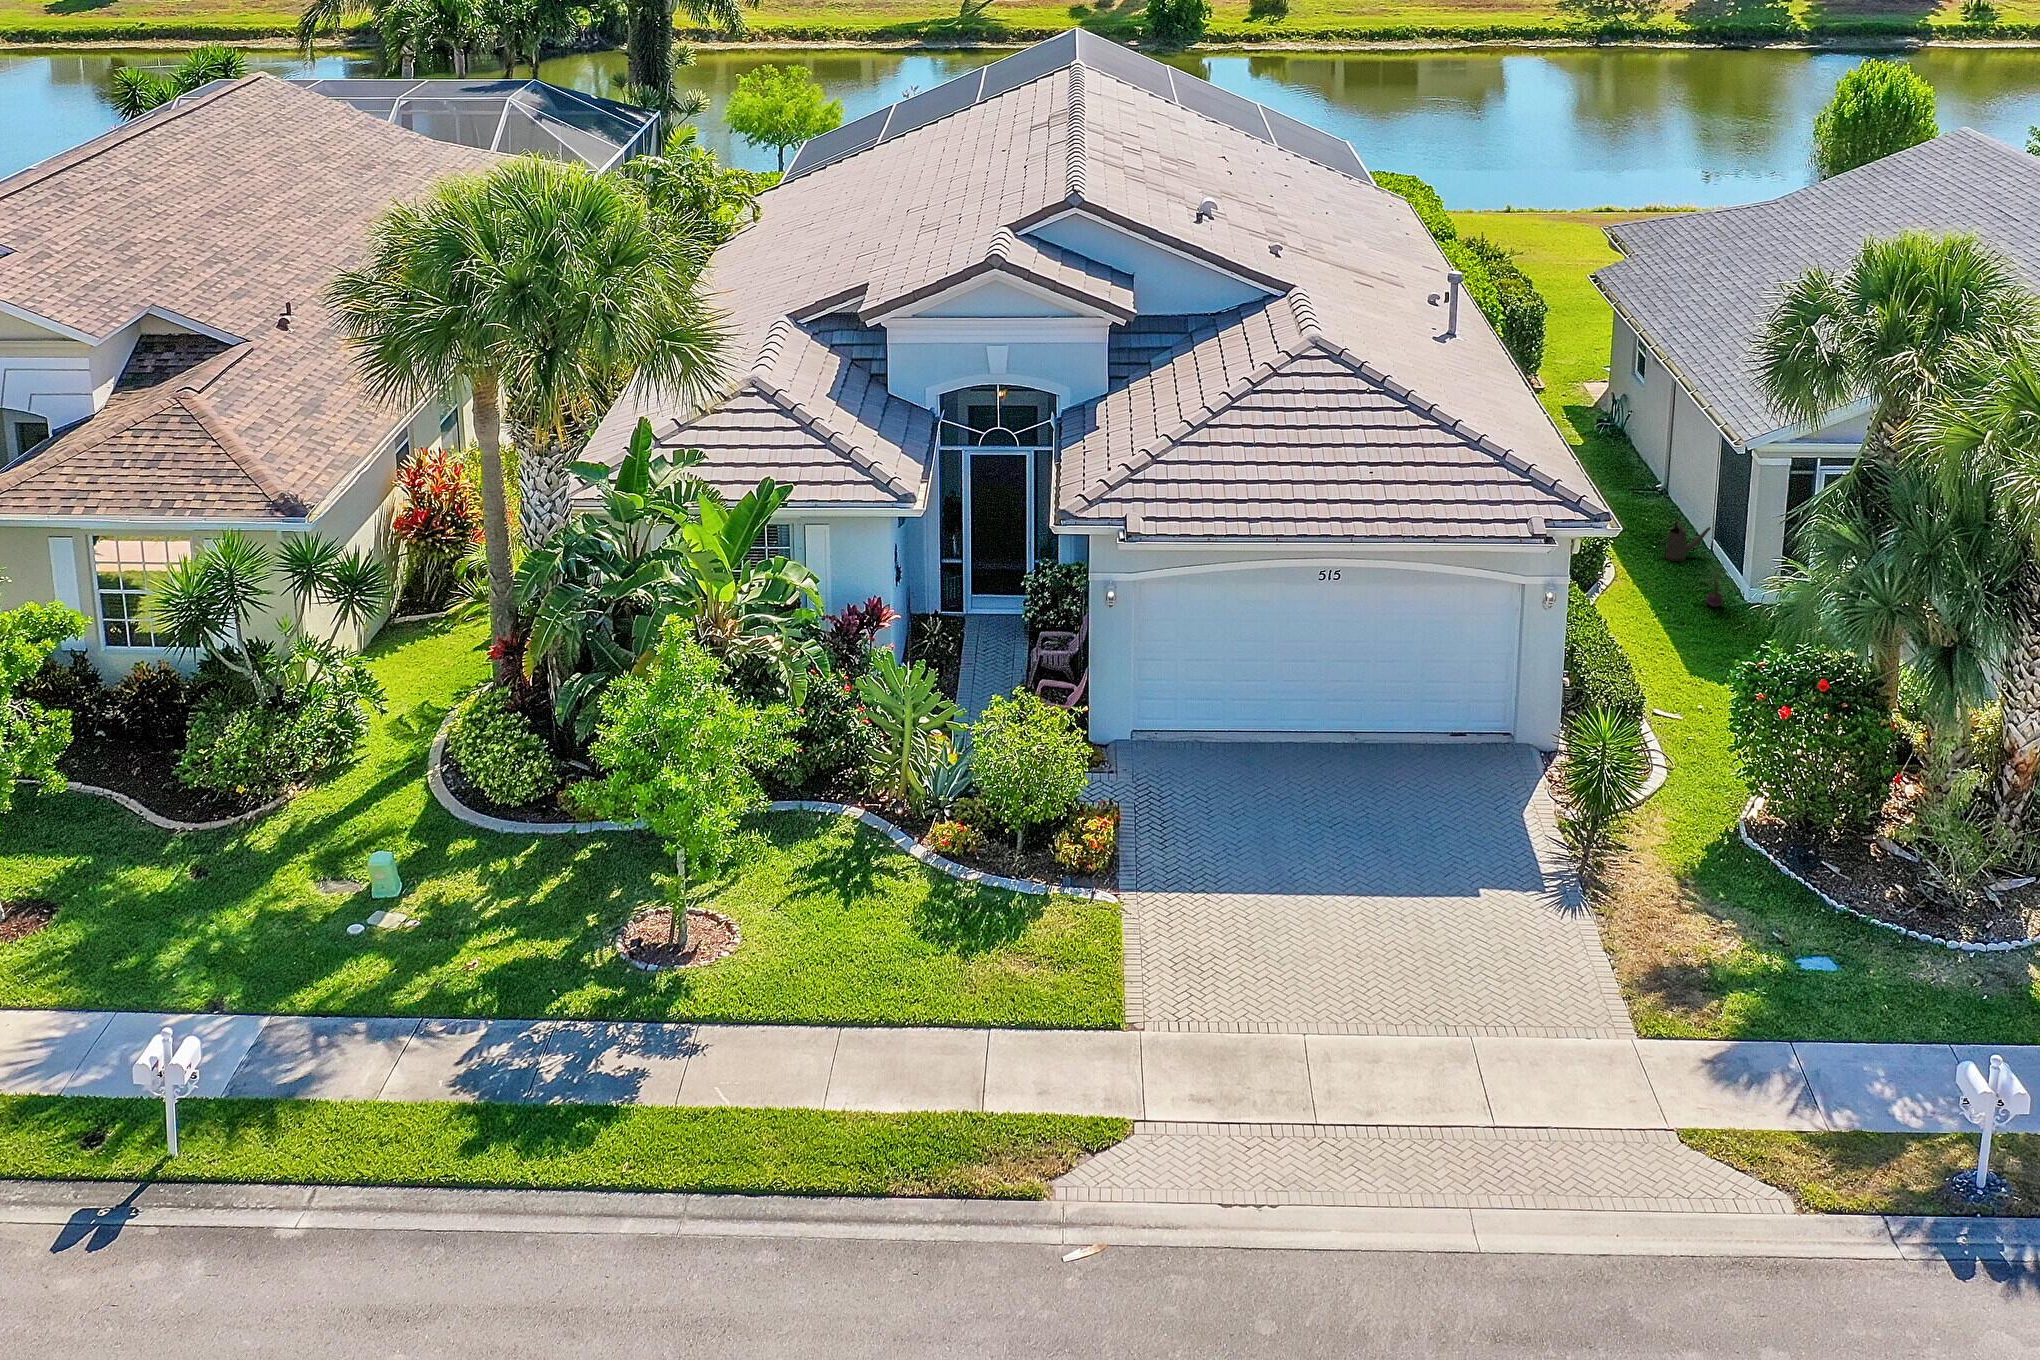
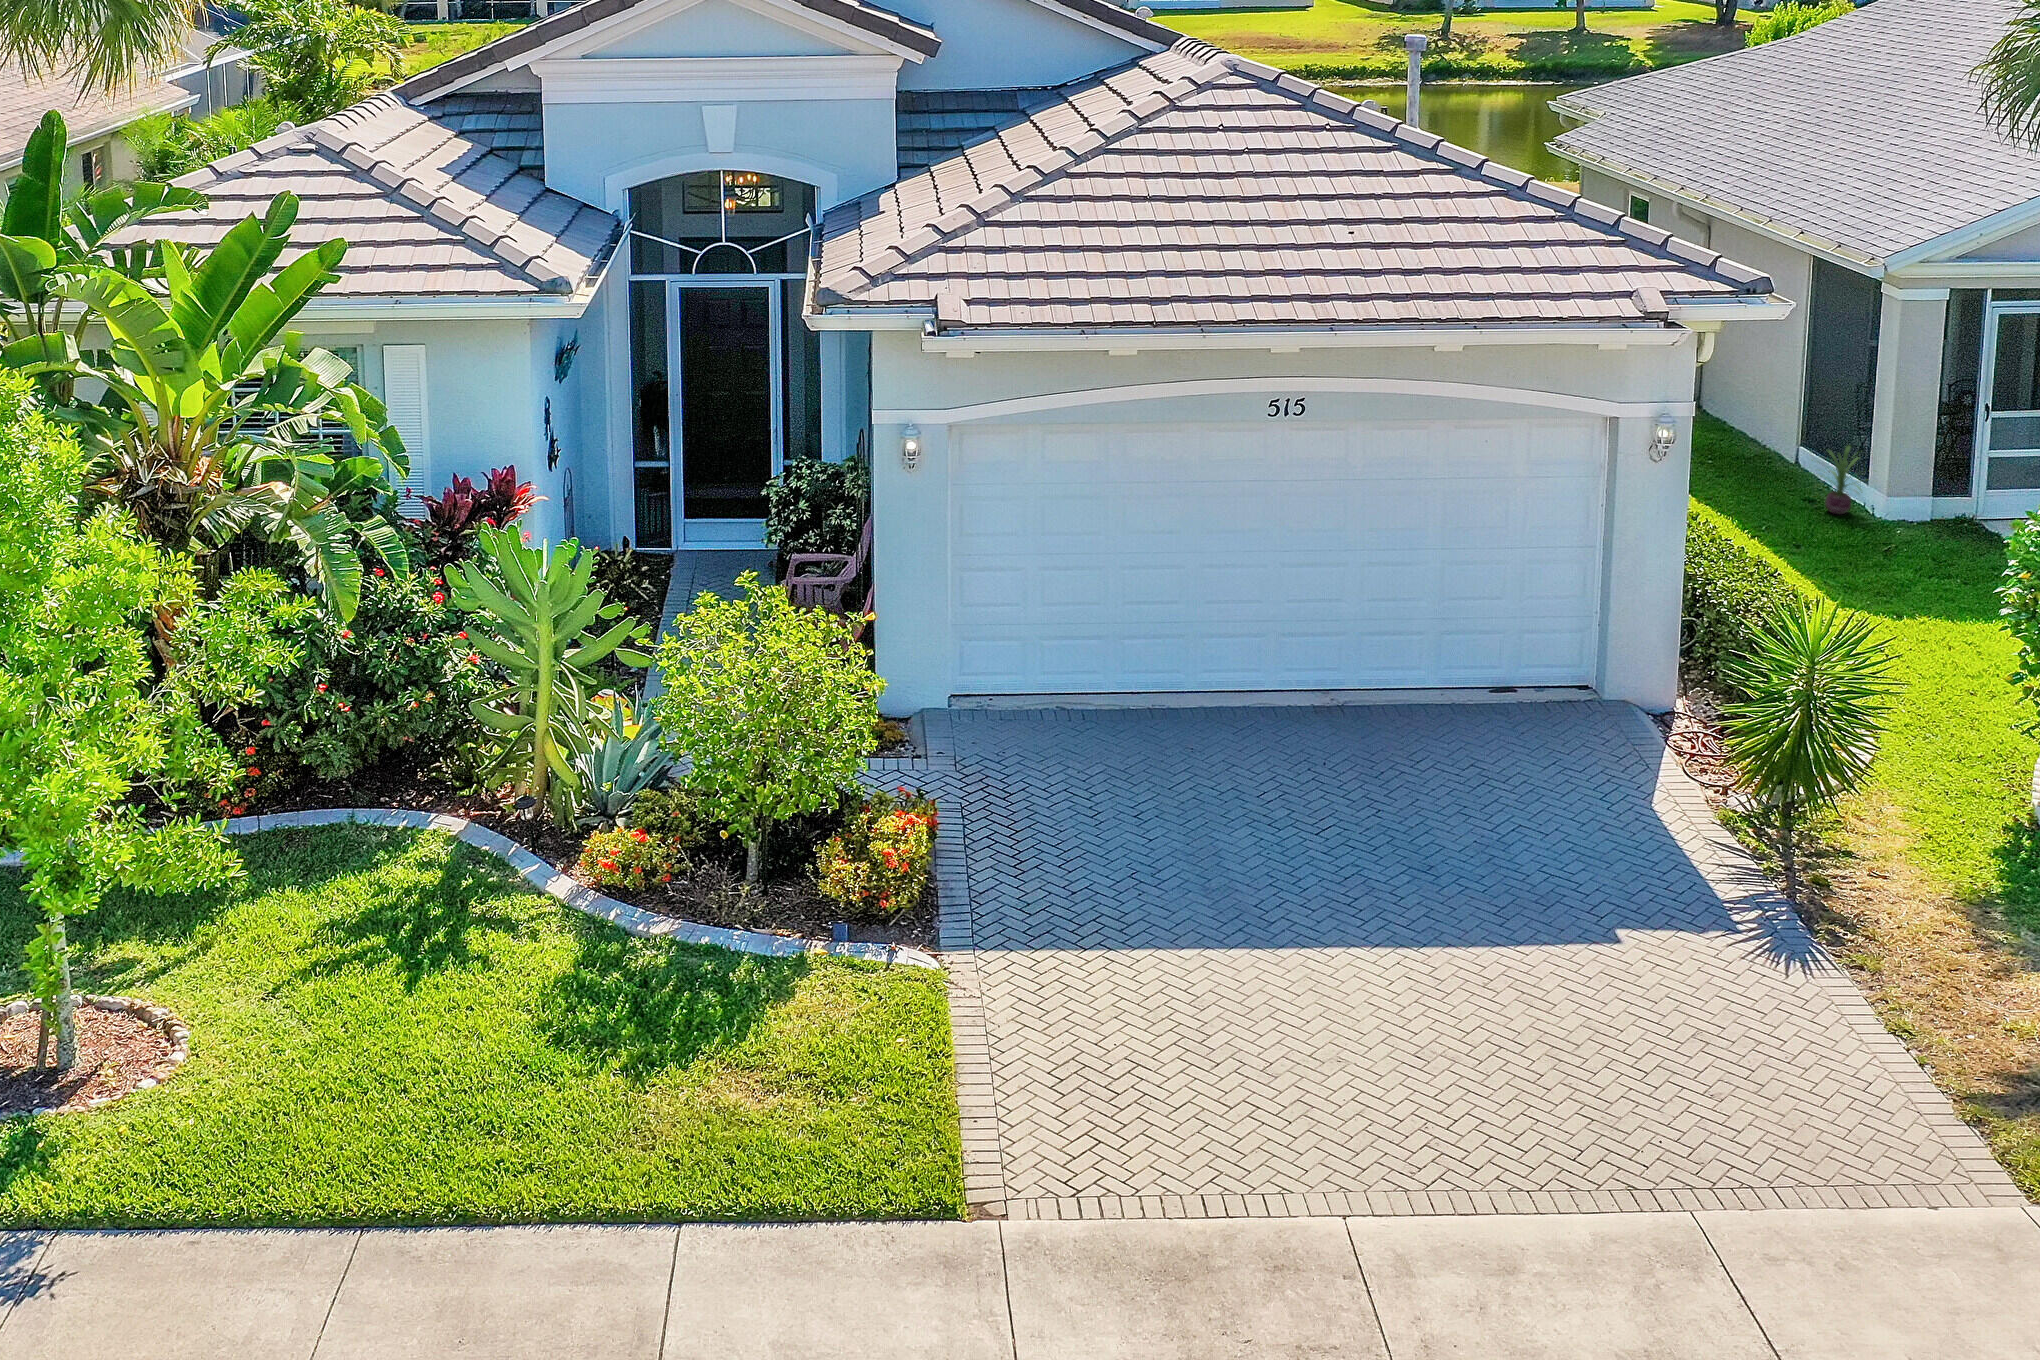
watering can: present [1661,521,1711,561] -> none [1731,401,1805,462]

